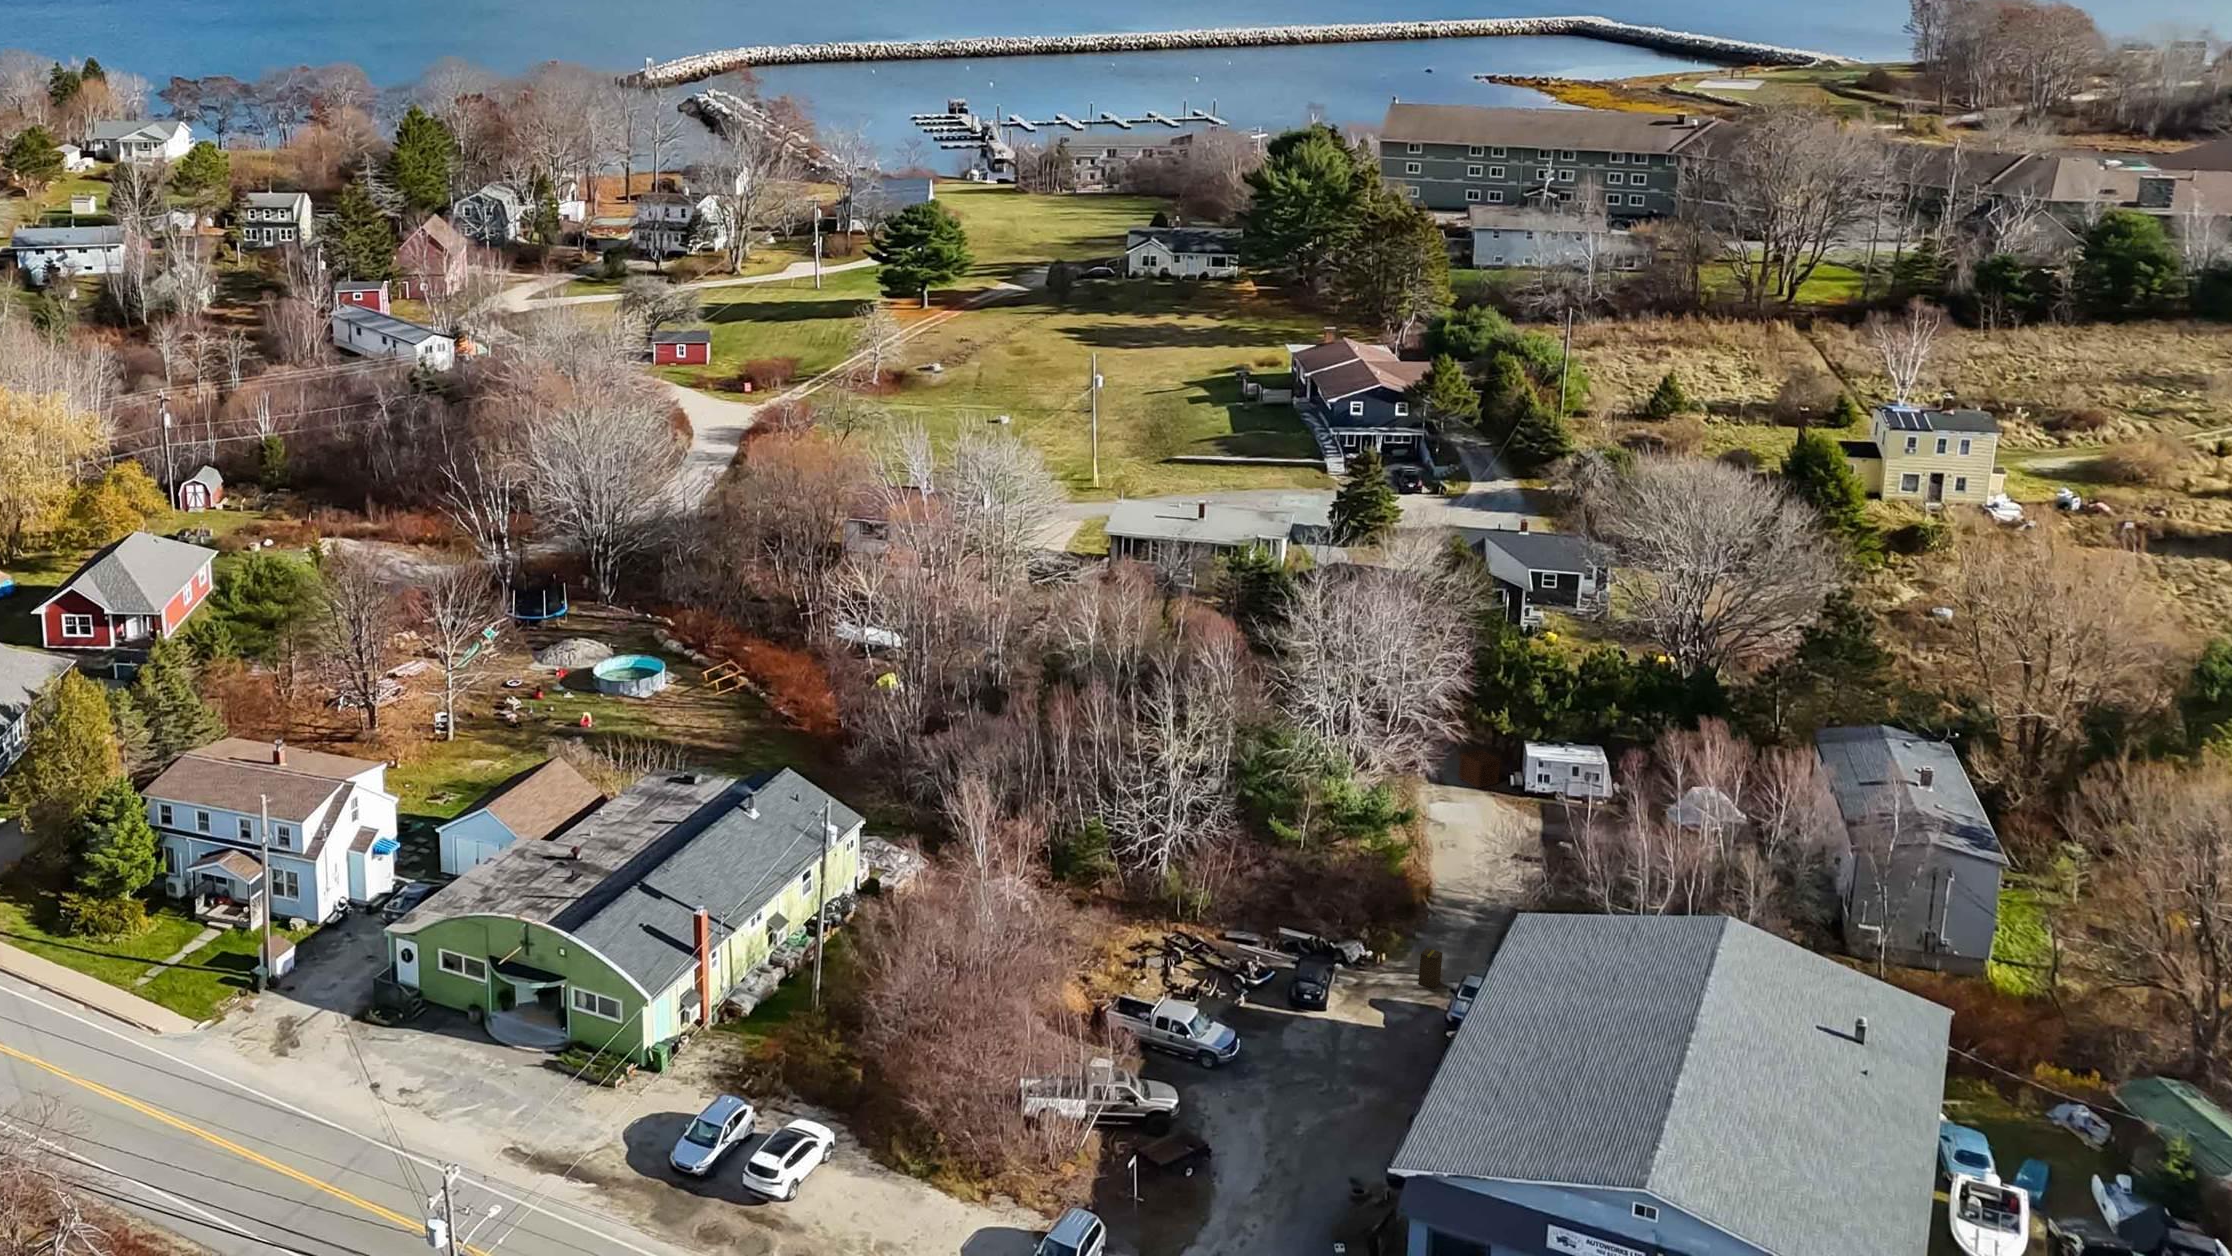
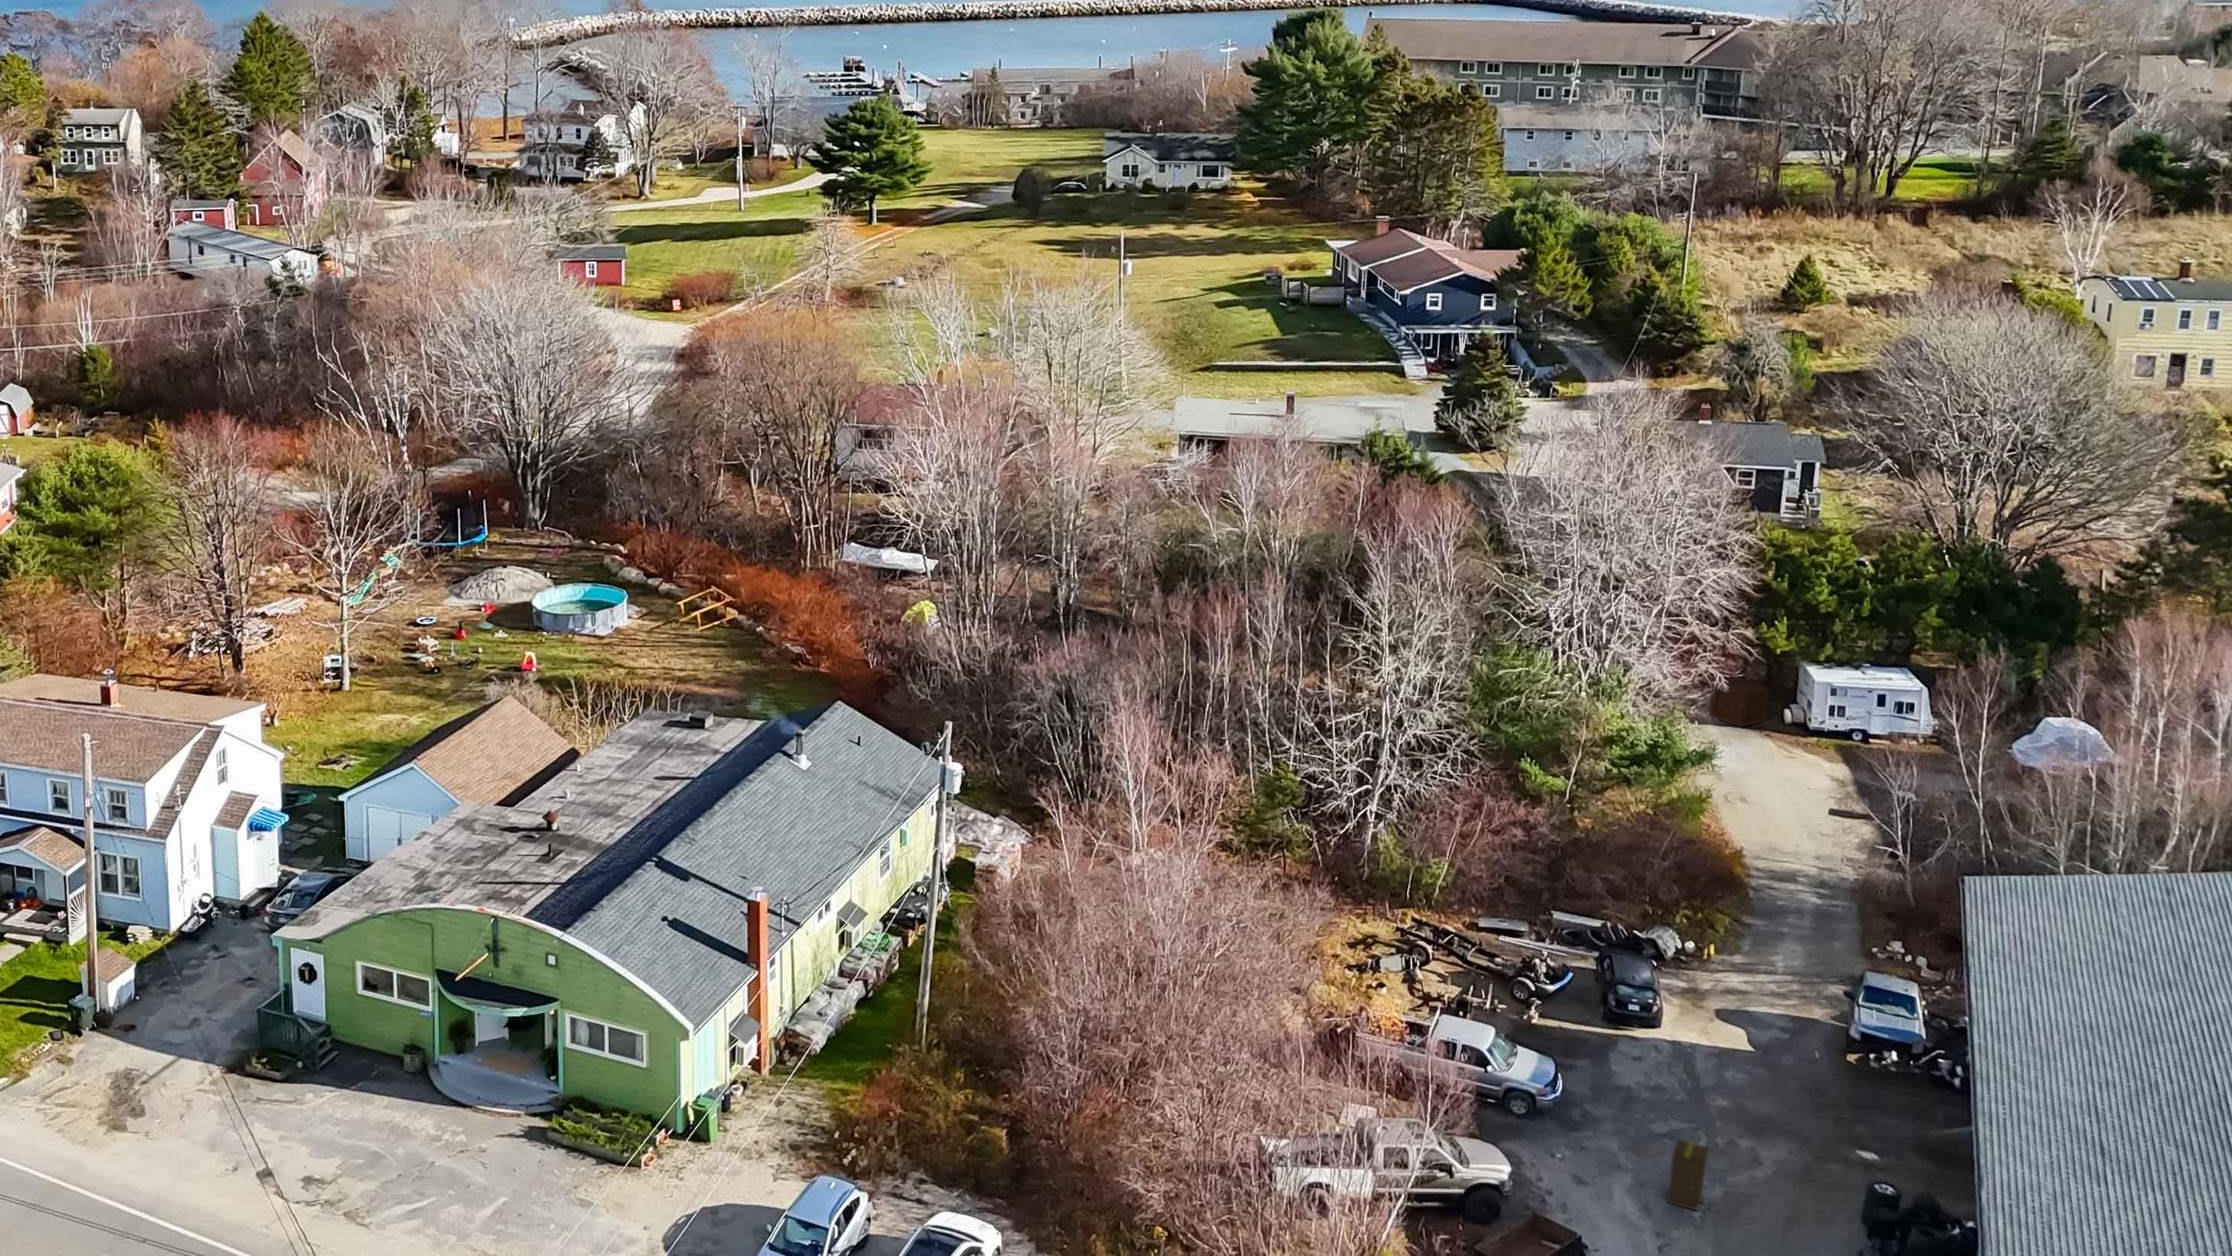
cardboard box: present [1418,948,1442,989] -> present [1668,1139,1708,1210]

